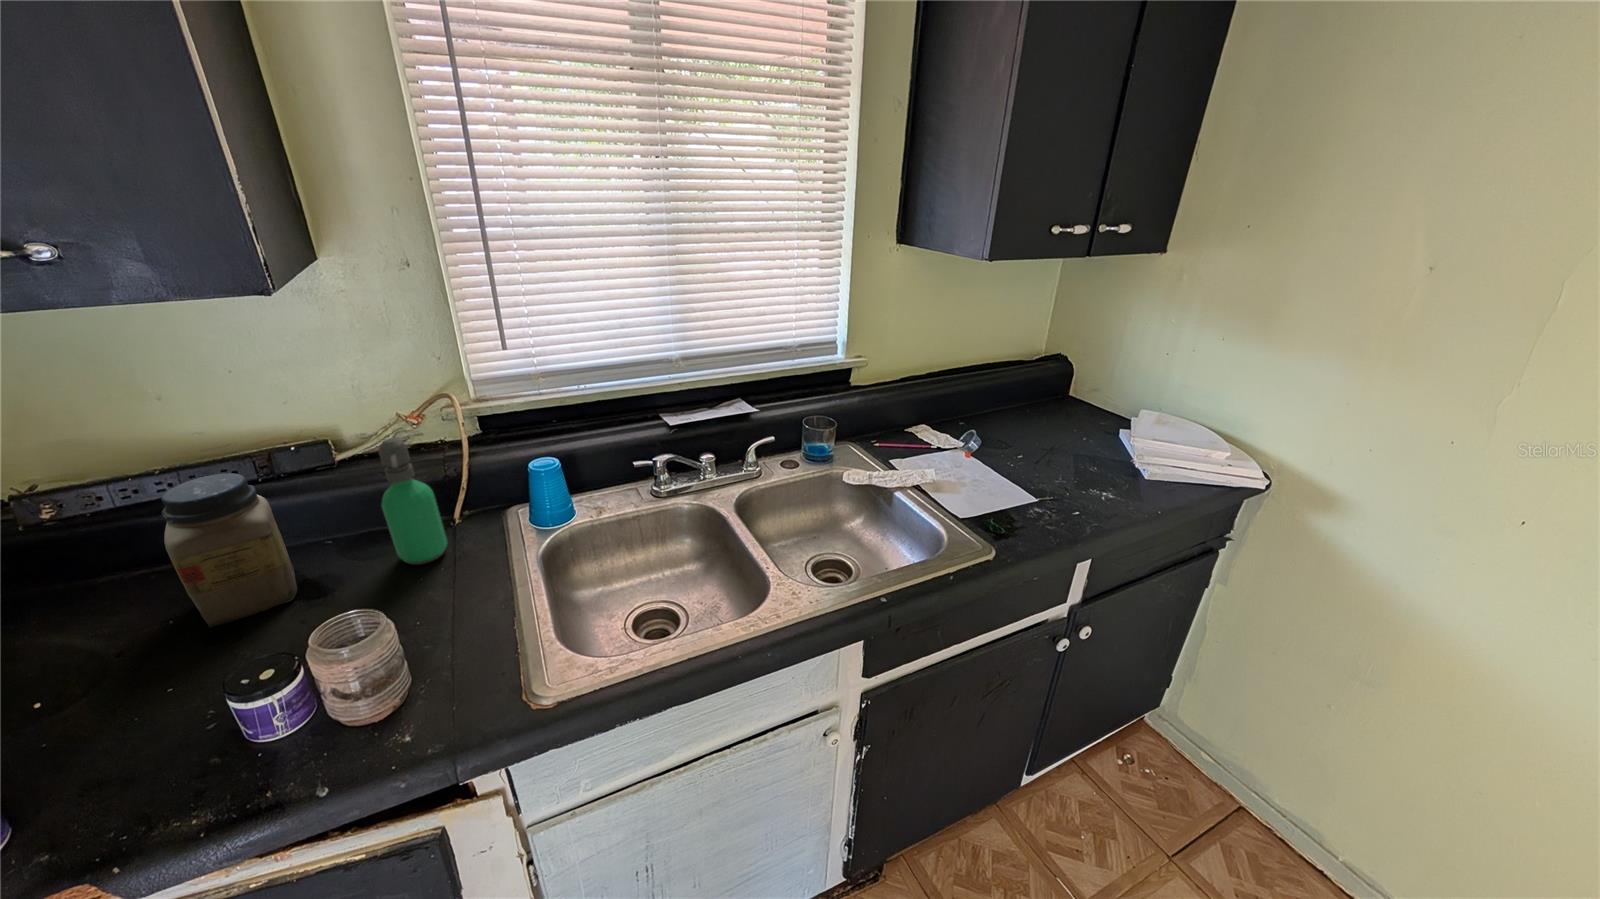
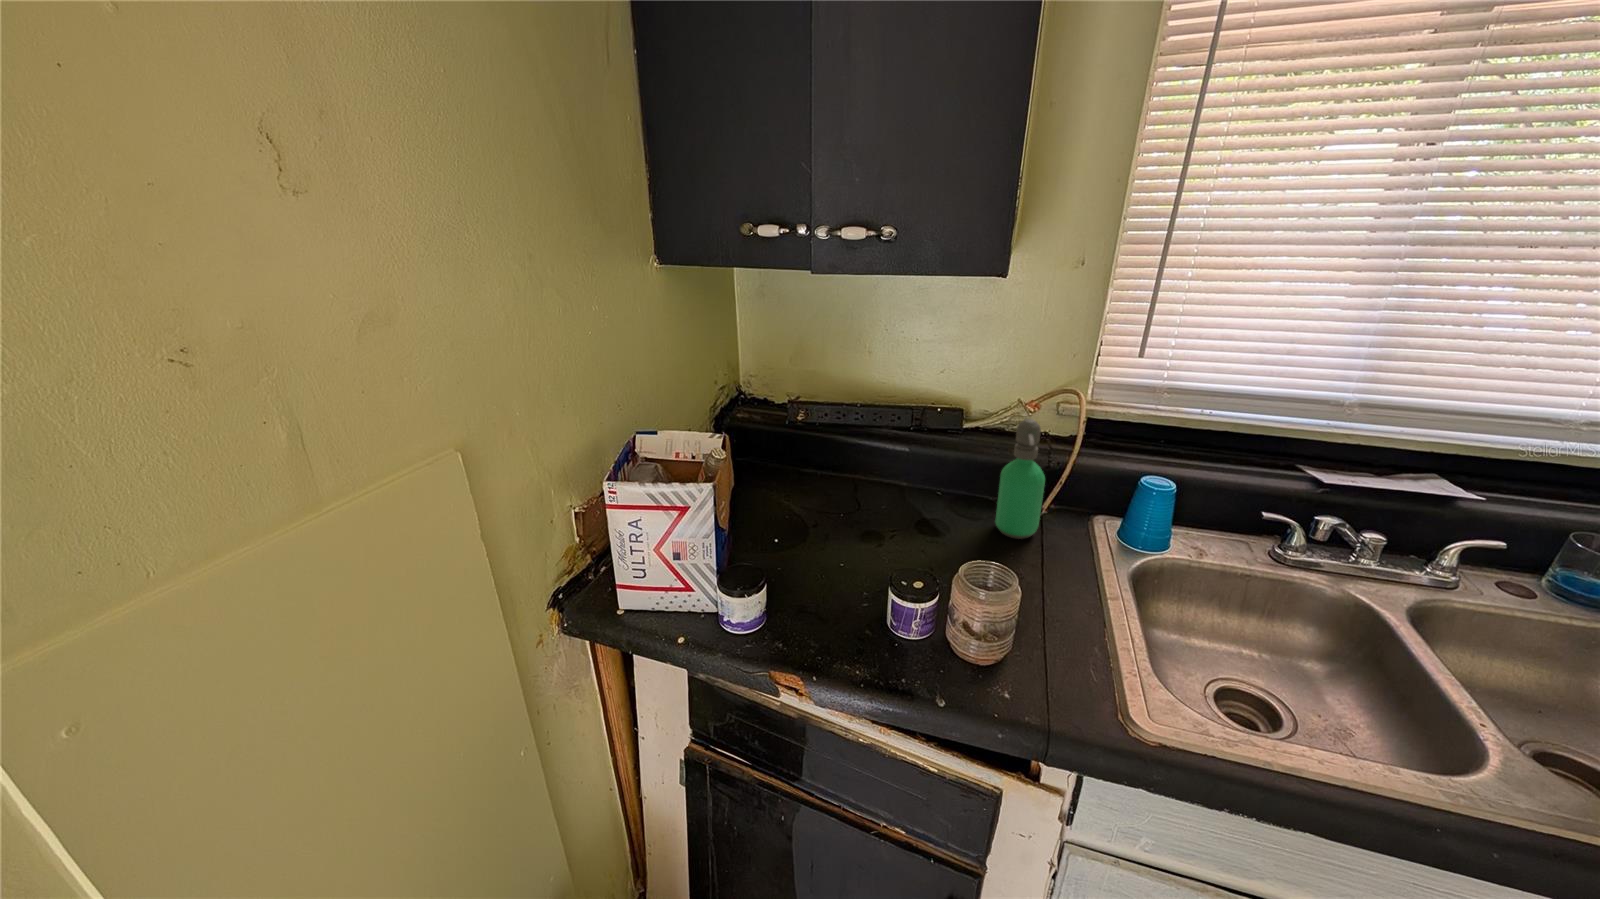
jar: present [161,473,297,627] -> none [861,416,924,529]

